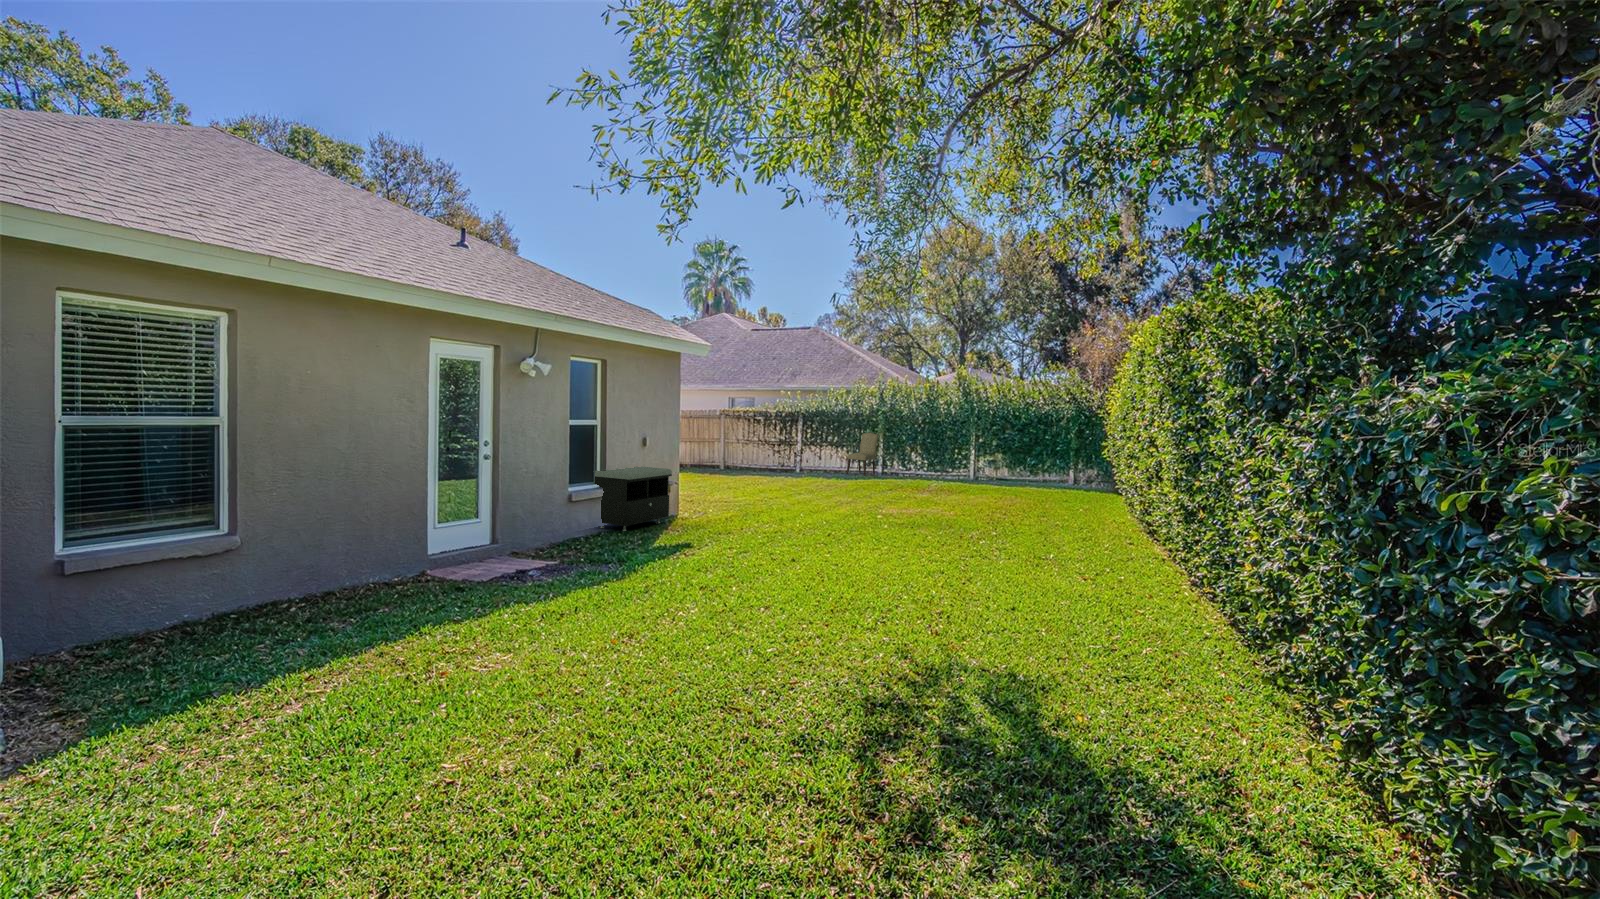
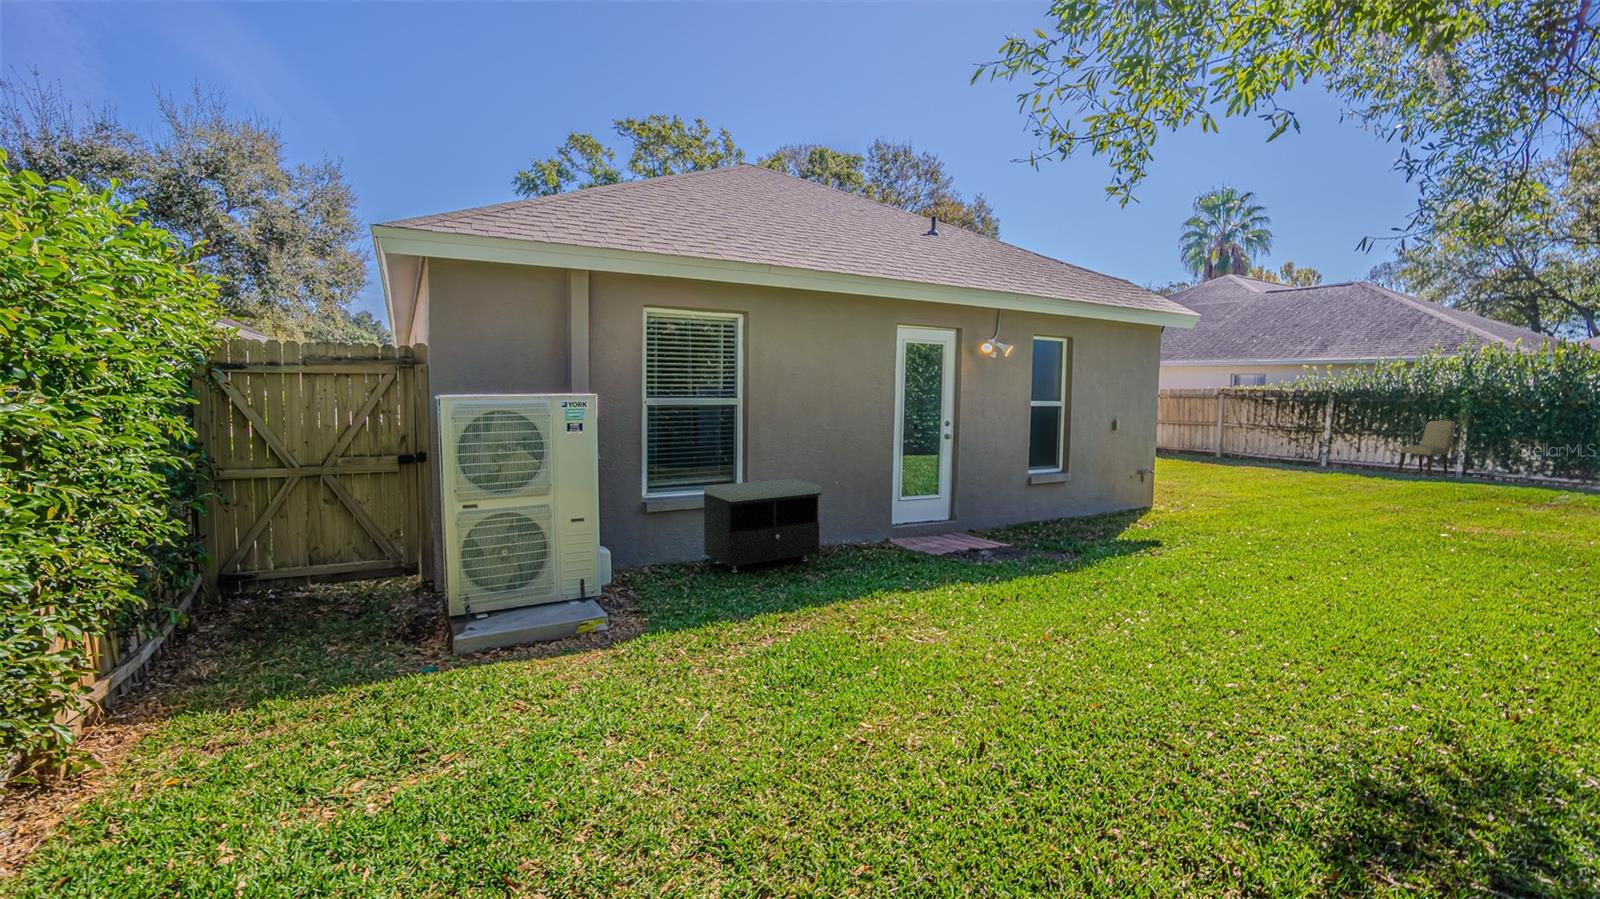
storage bench: present [595,467,672,531] -> present [704,479,821,572]

